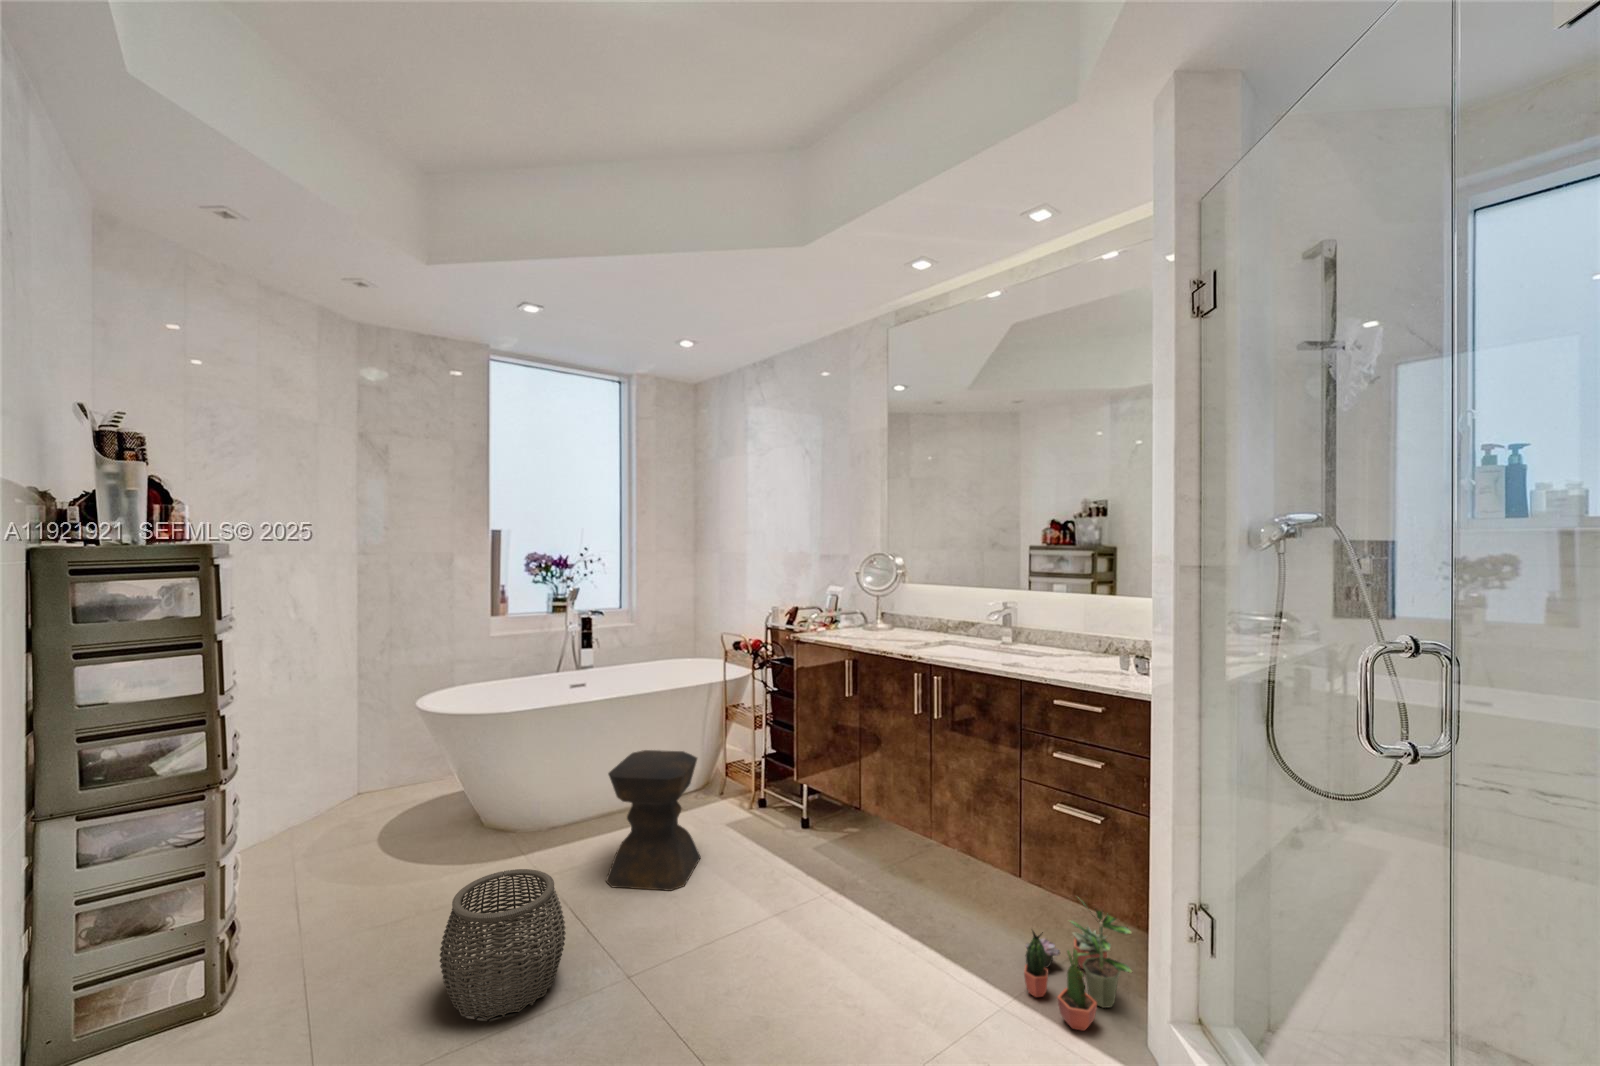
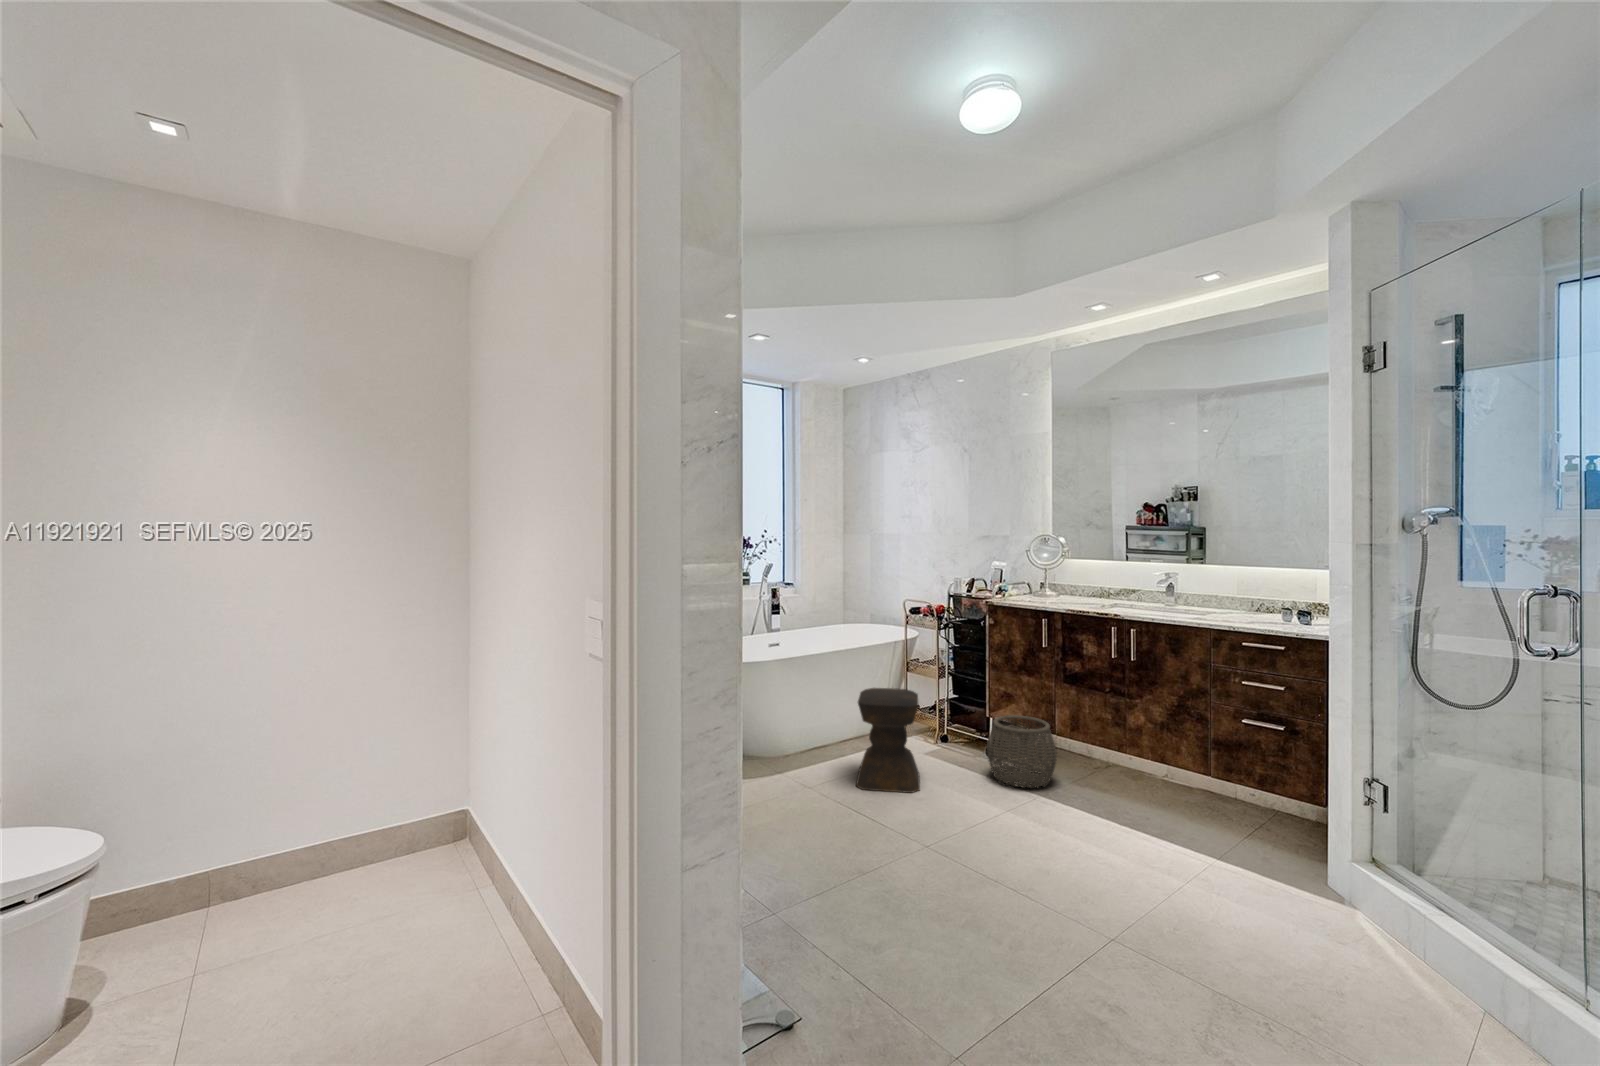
woven basket: present [440,869,566,1019] -> present [987,715,1057,788]
potted plant: present [1024,902,1132,1031] -> none [1216,784,1315,878]

